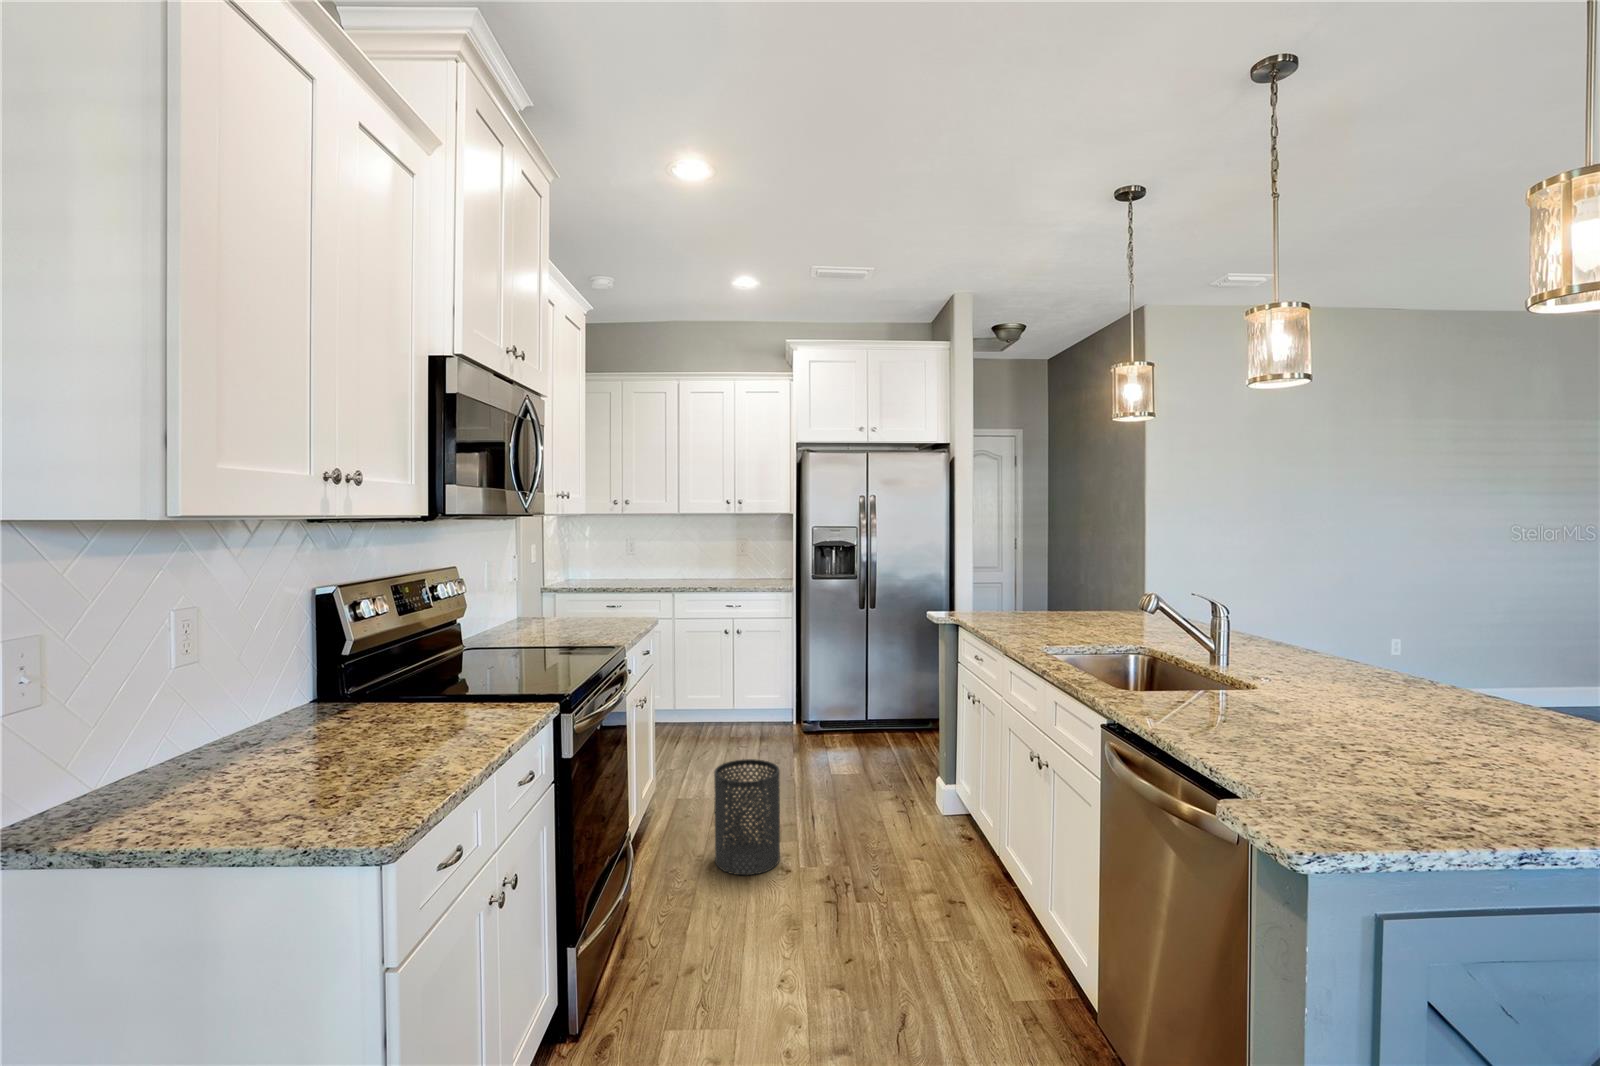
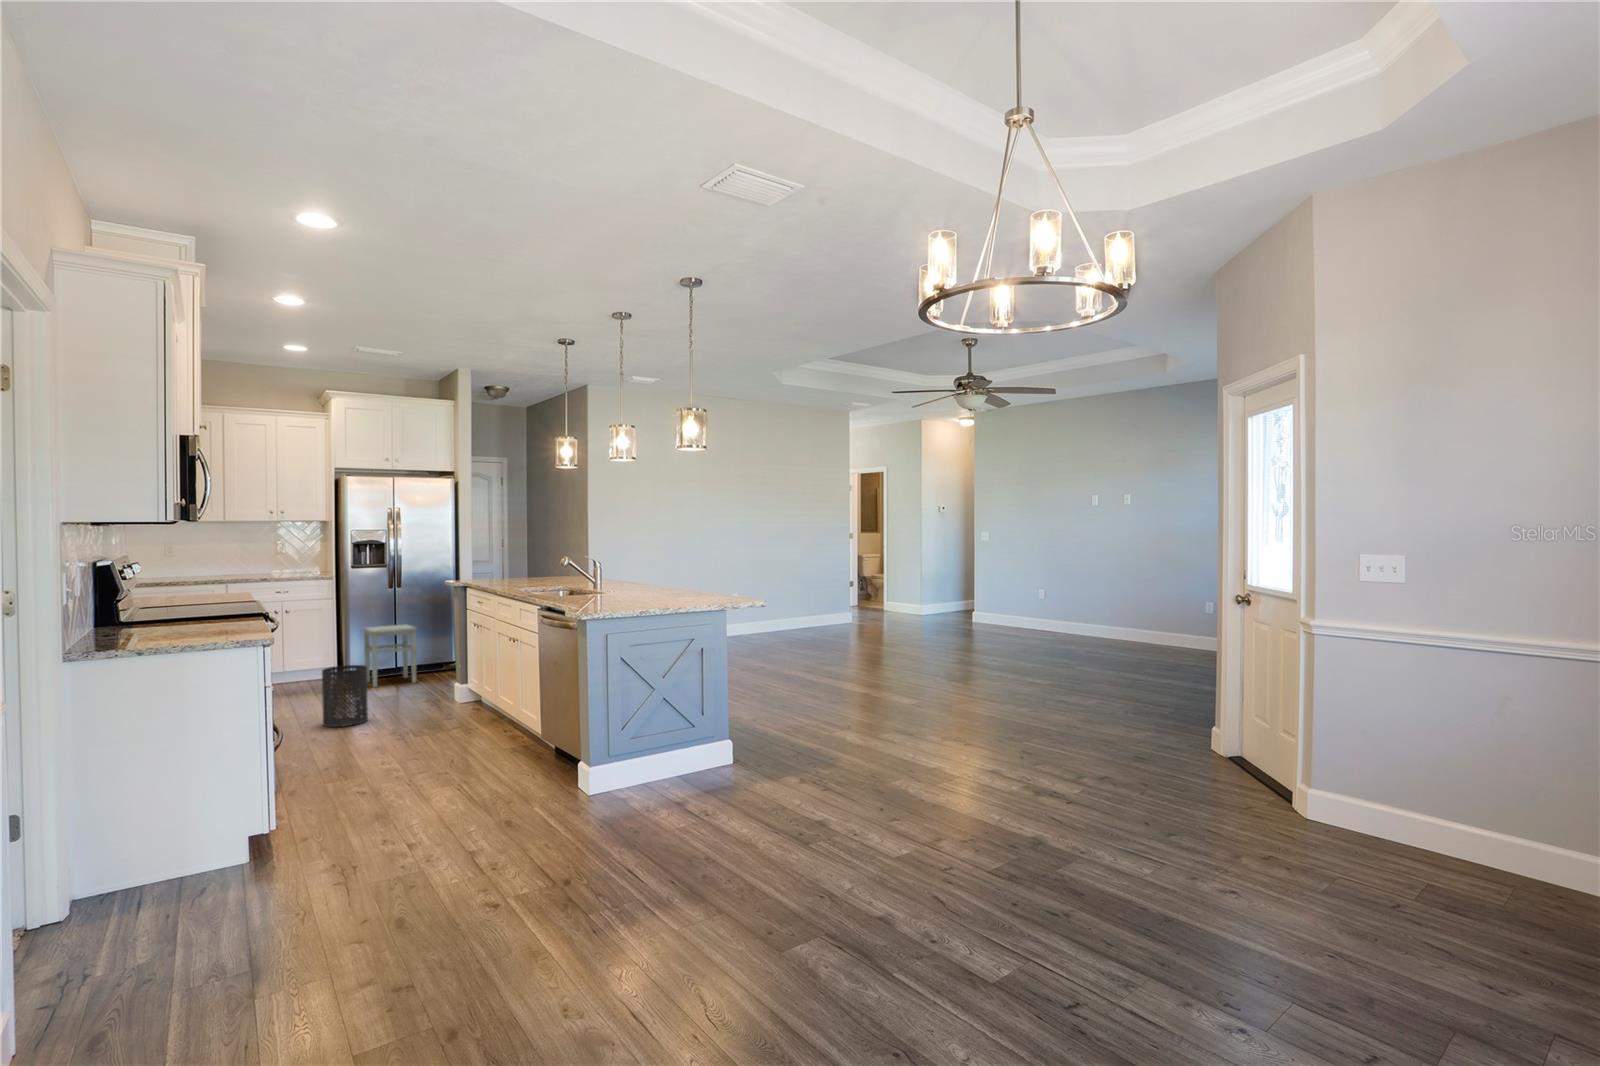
stool: none [824,660,887,752] -> present [363,625,417,687]

